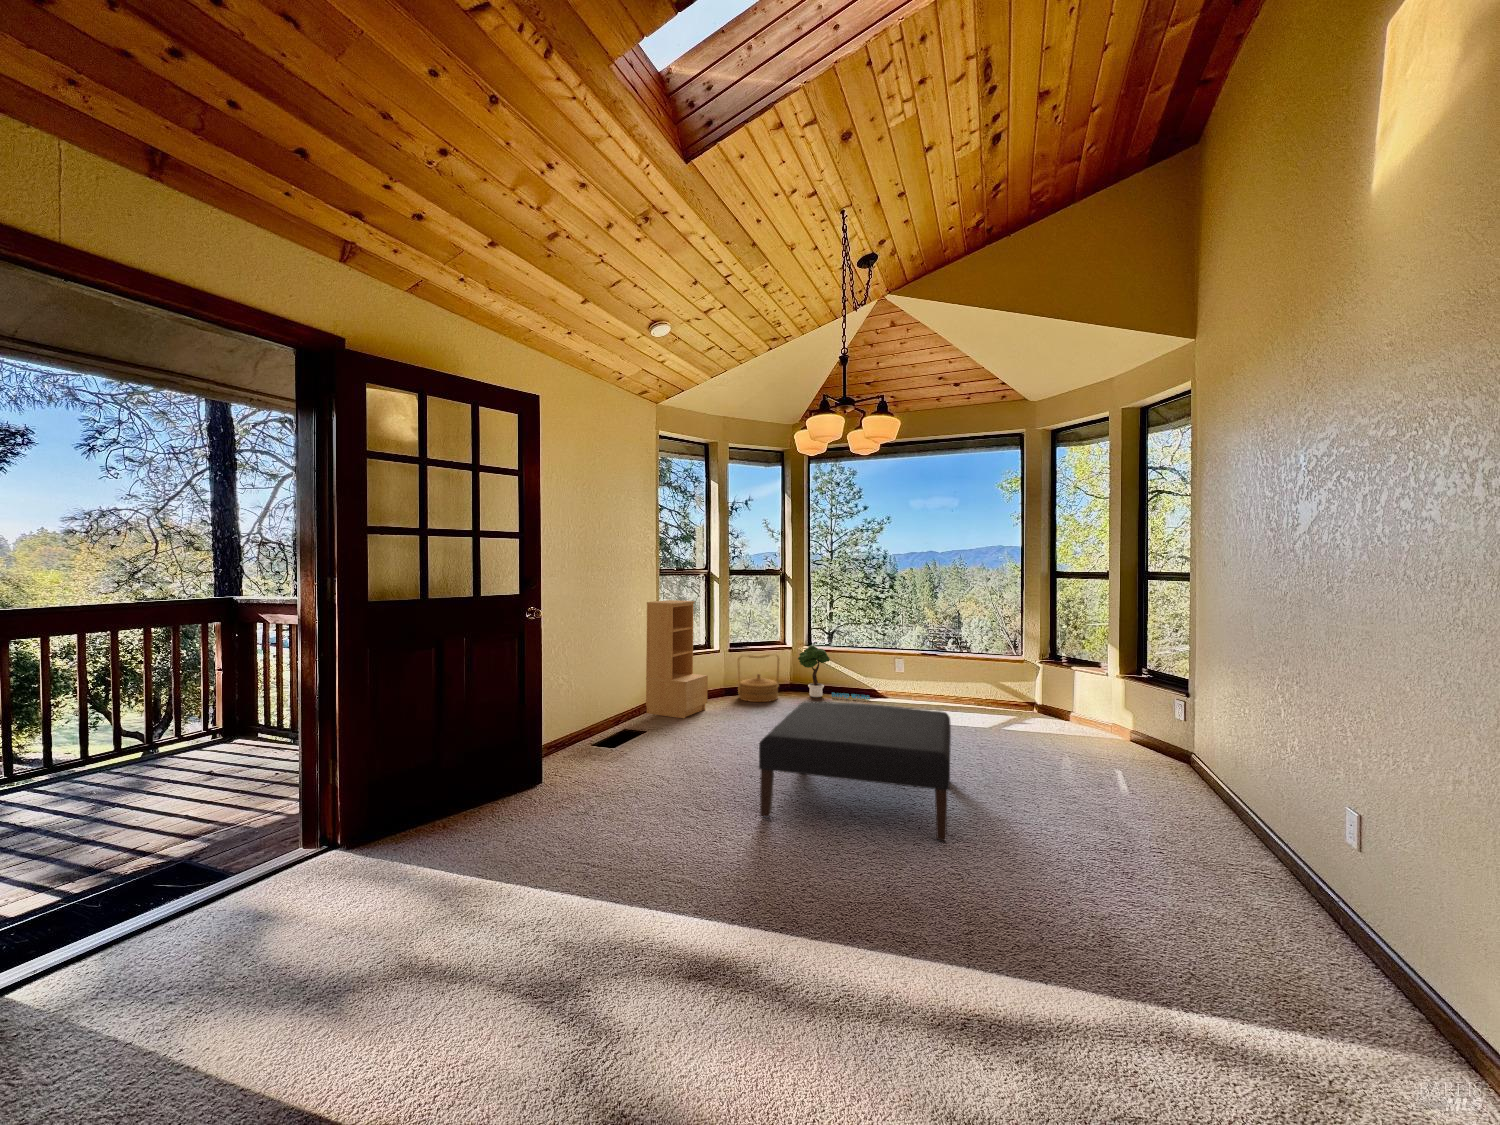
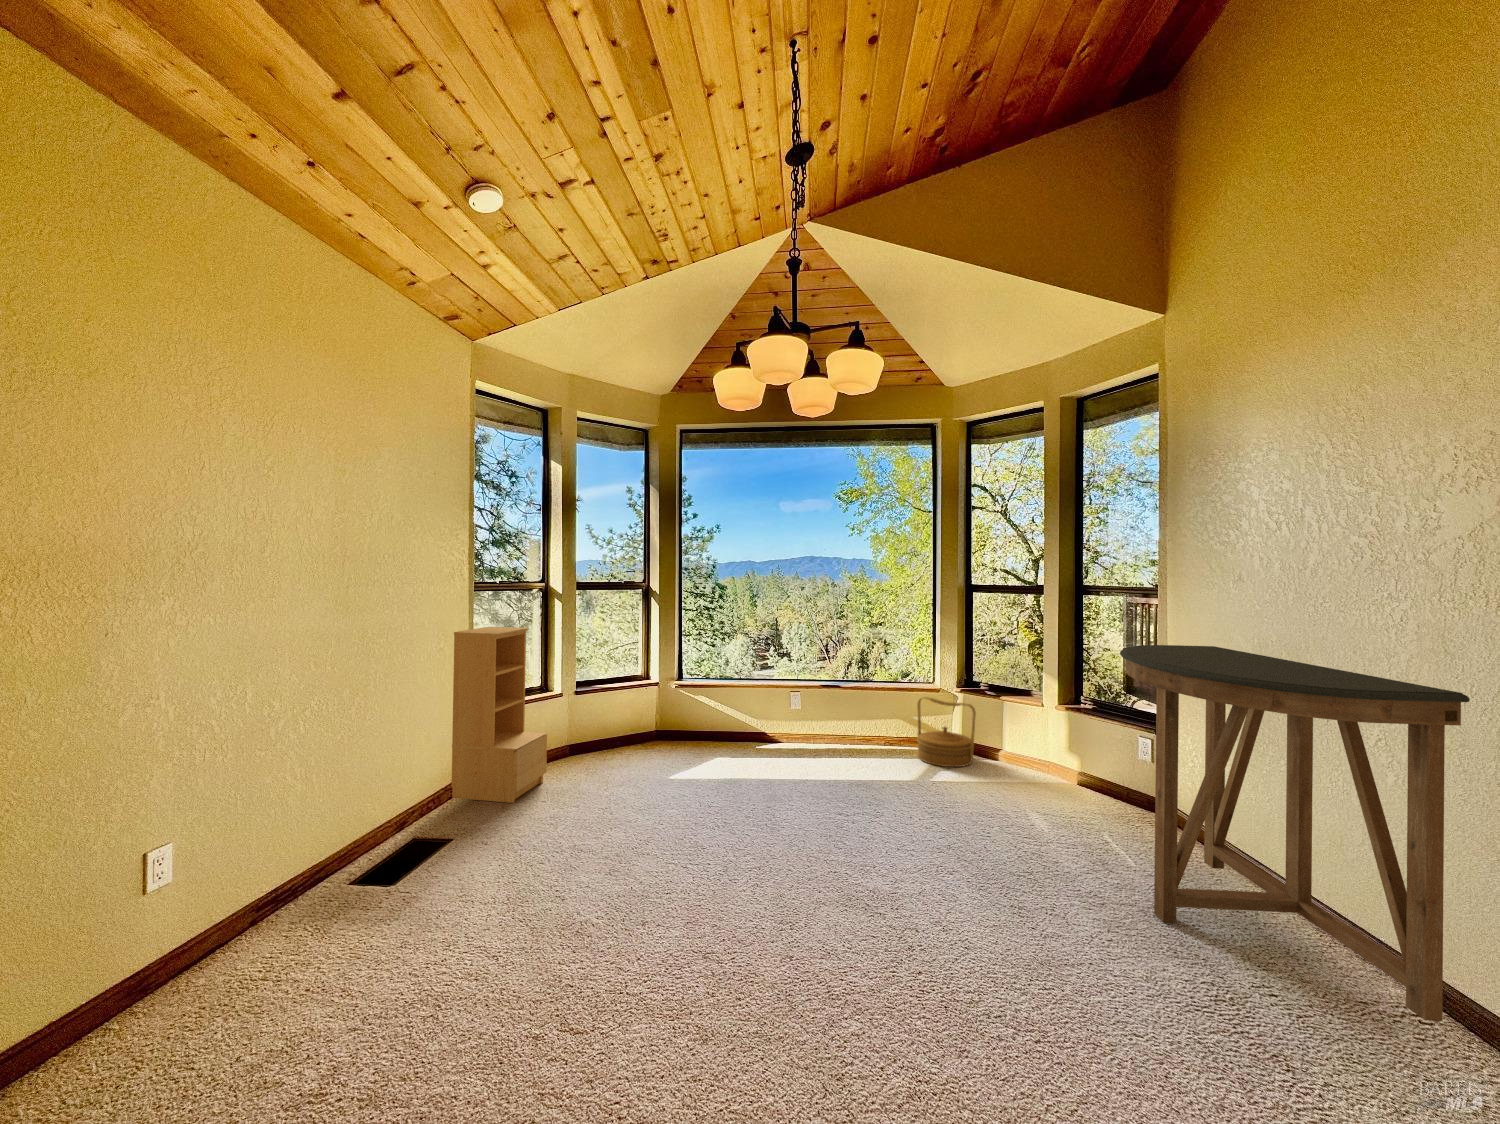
console table: none [1101,616,1290,871] -> present [1120,645,1470,1021]
potted tree: present [798,646,870,700] -> none [667,680,758,747]
woven basket: present [737,654,779,702] -> present [917,697,976,767]
ottoman: present [759,702,951,841] -> none [685,787,1015,1047]

